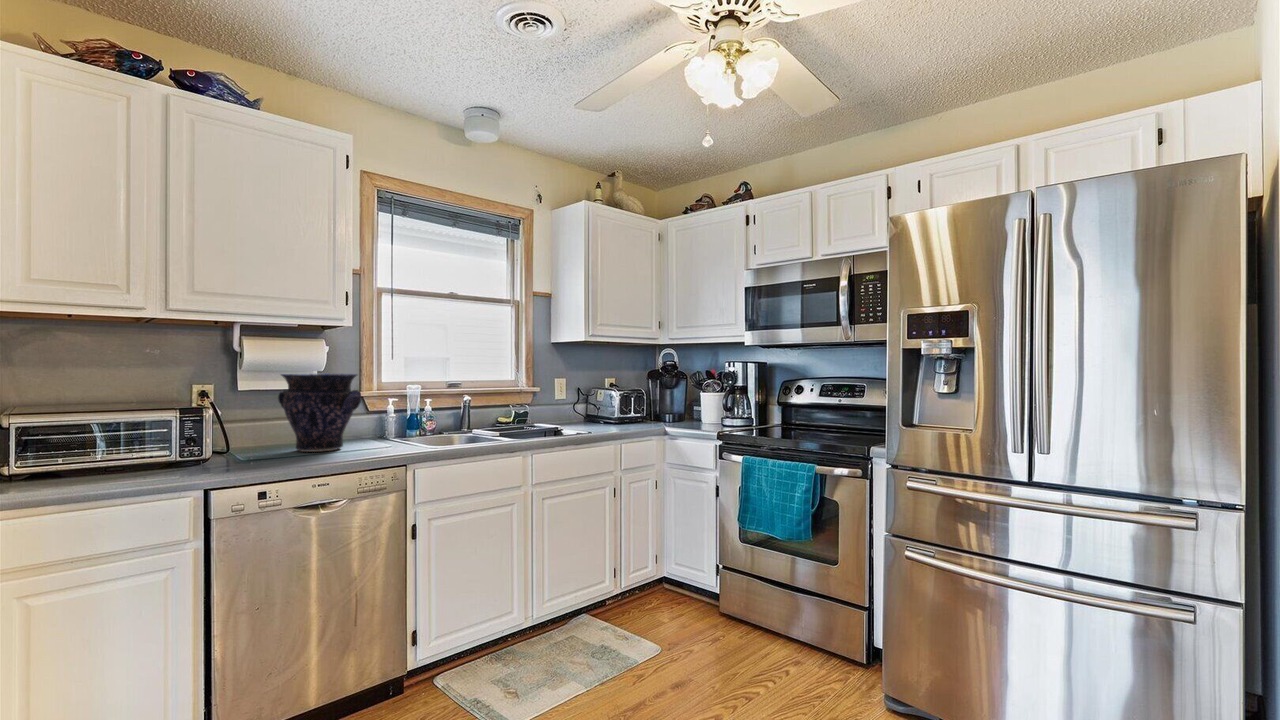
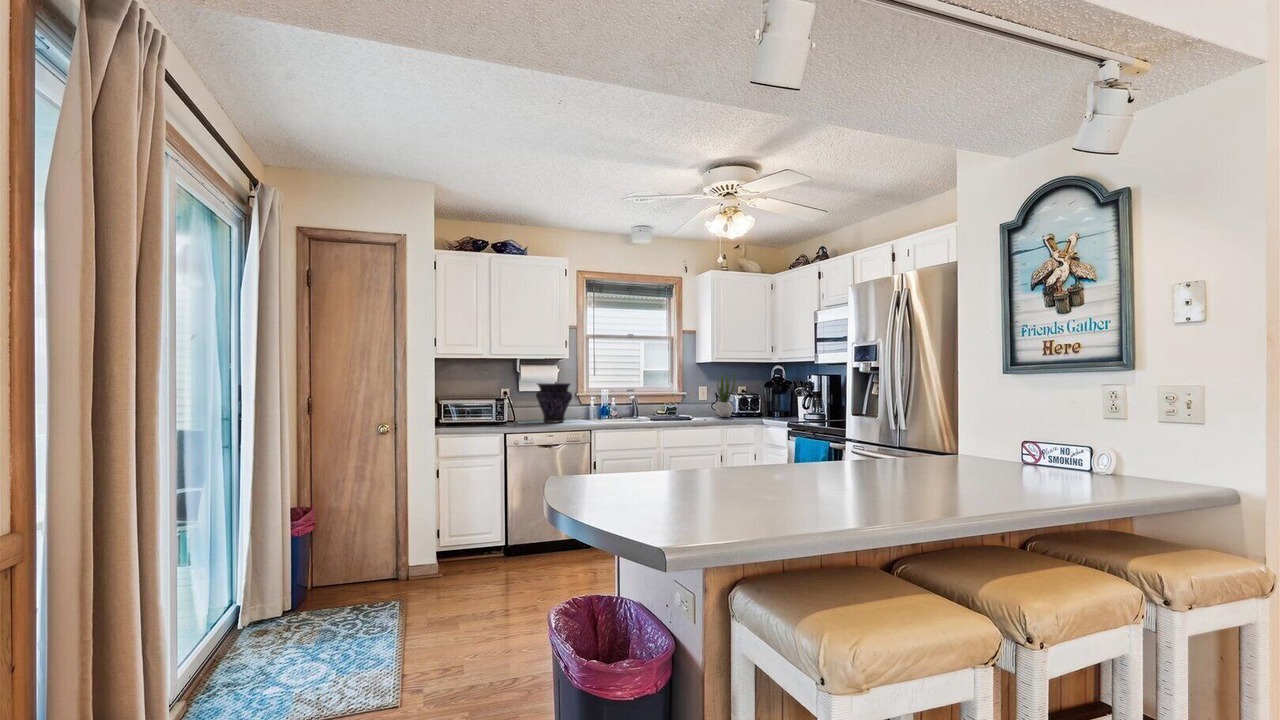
potted plant: none [587,354,618,424] -> present [715,372,735,417]

